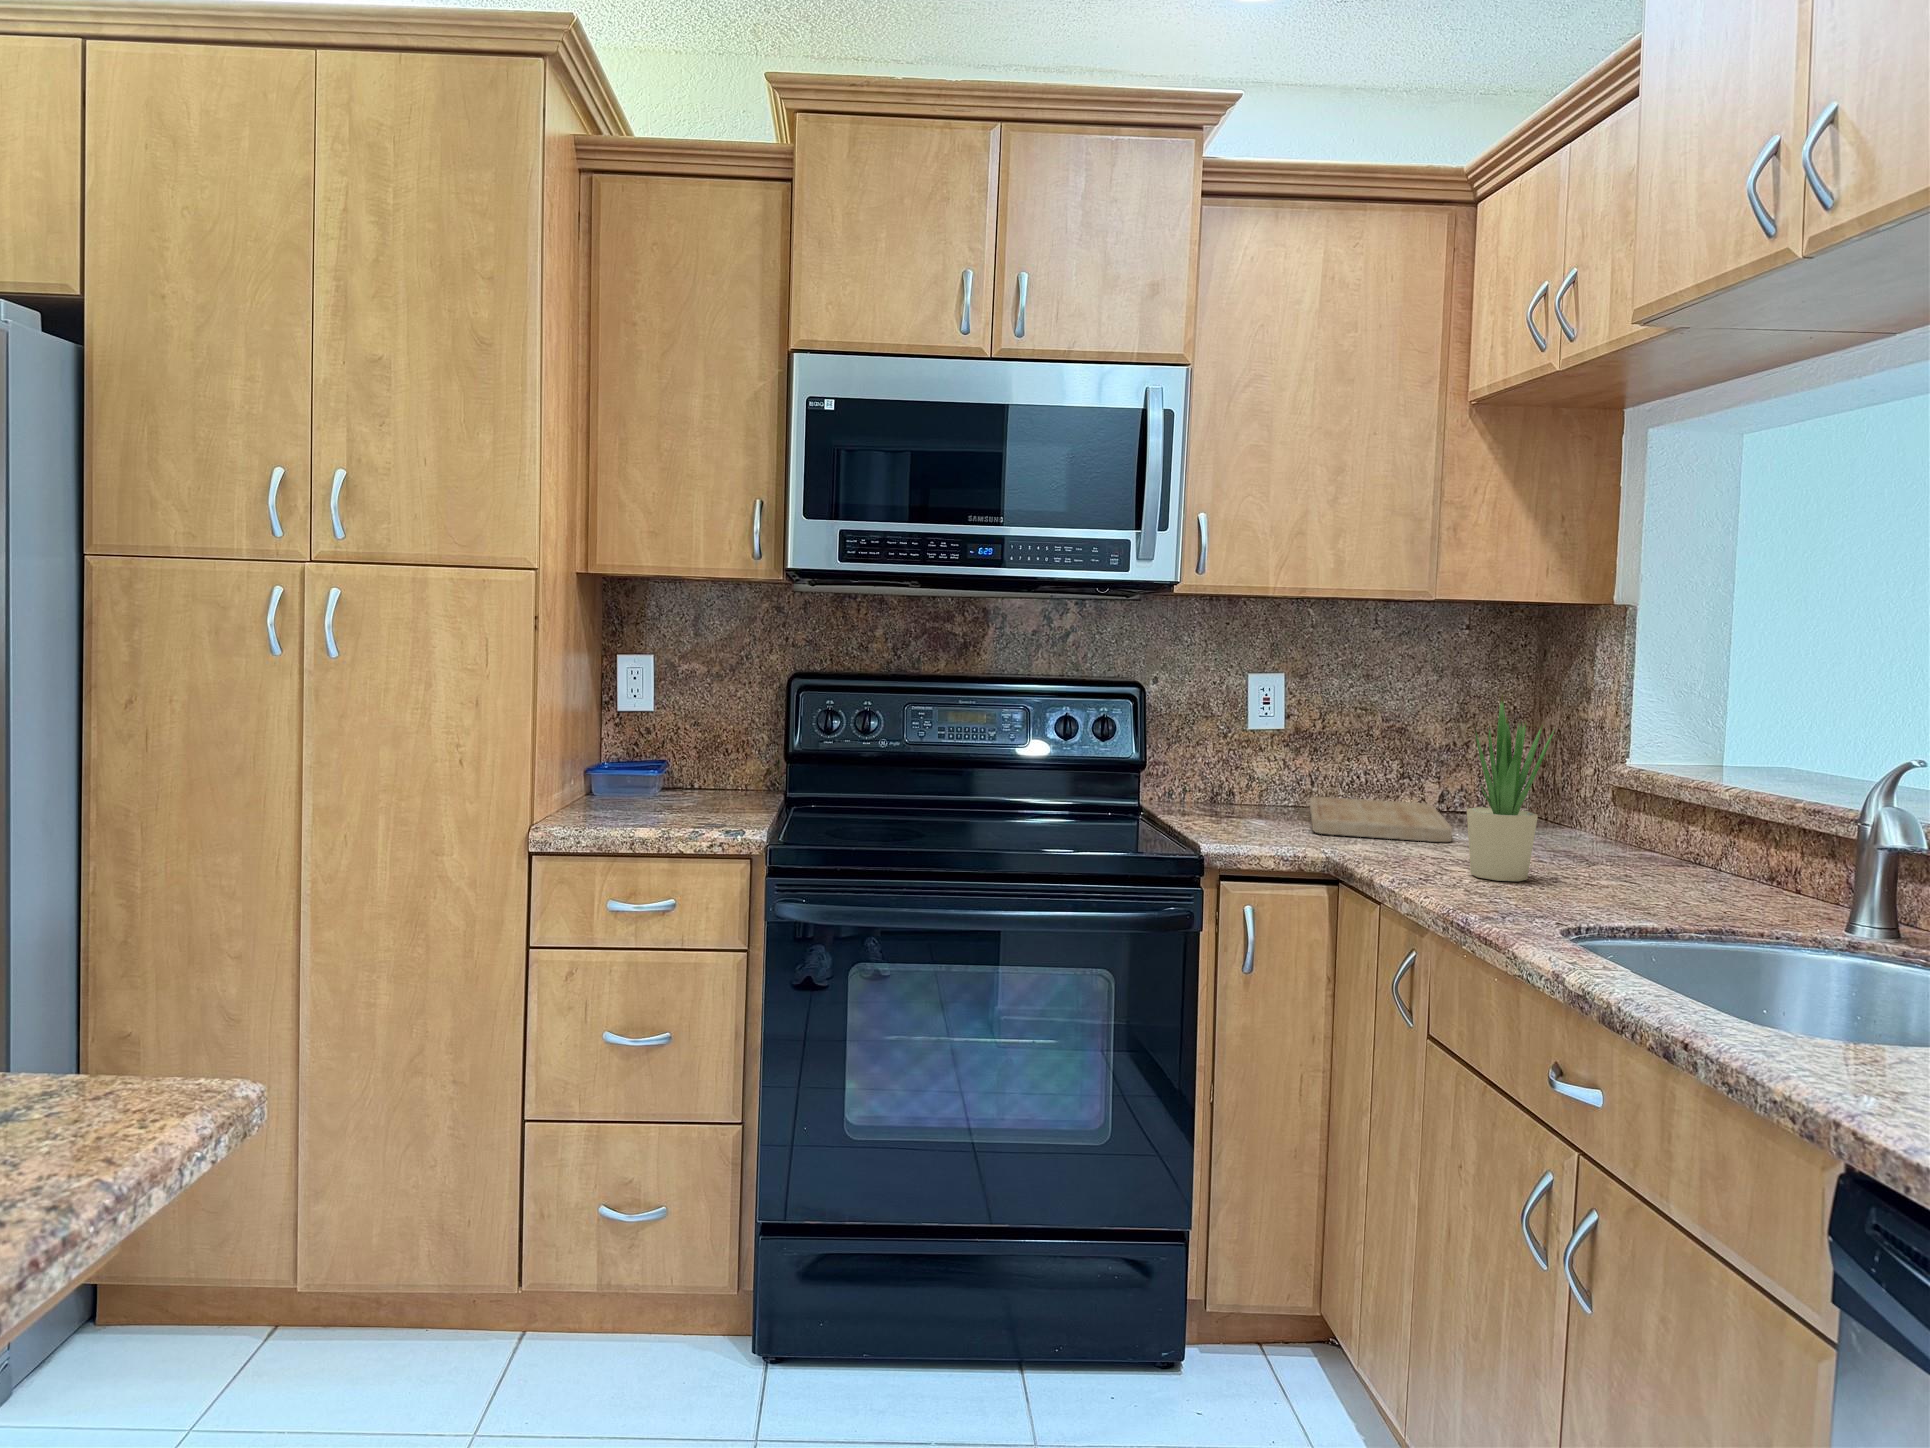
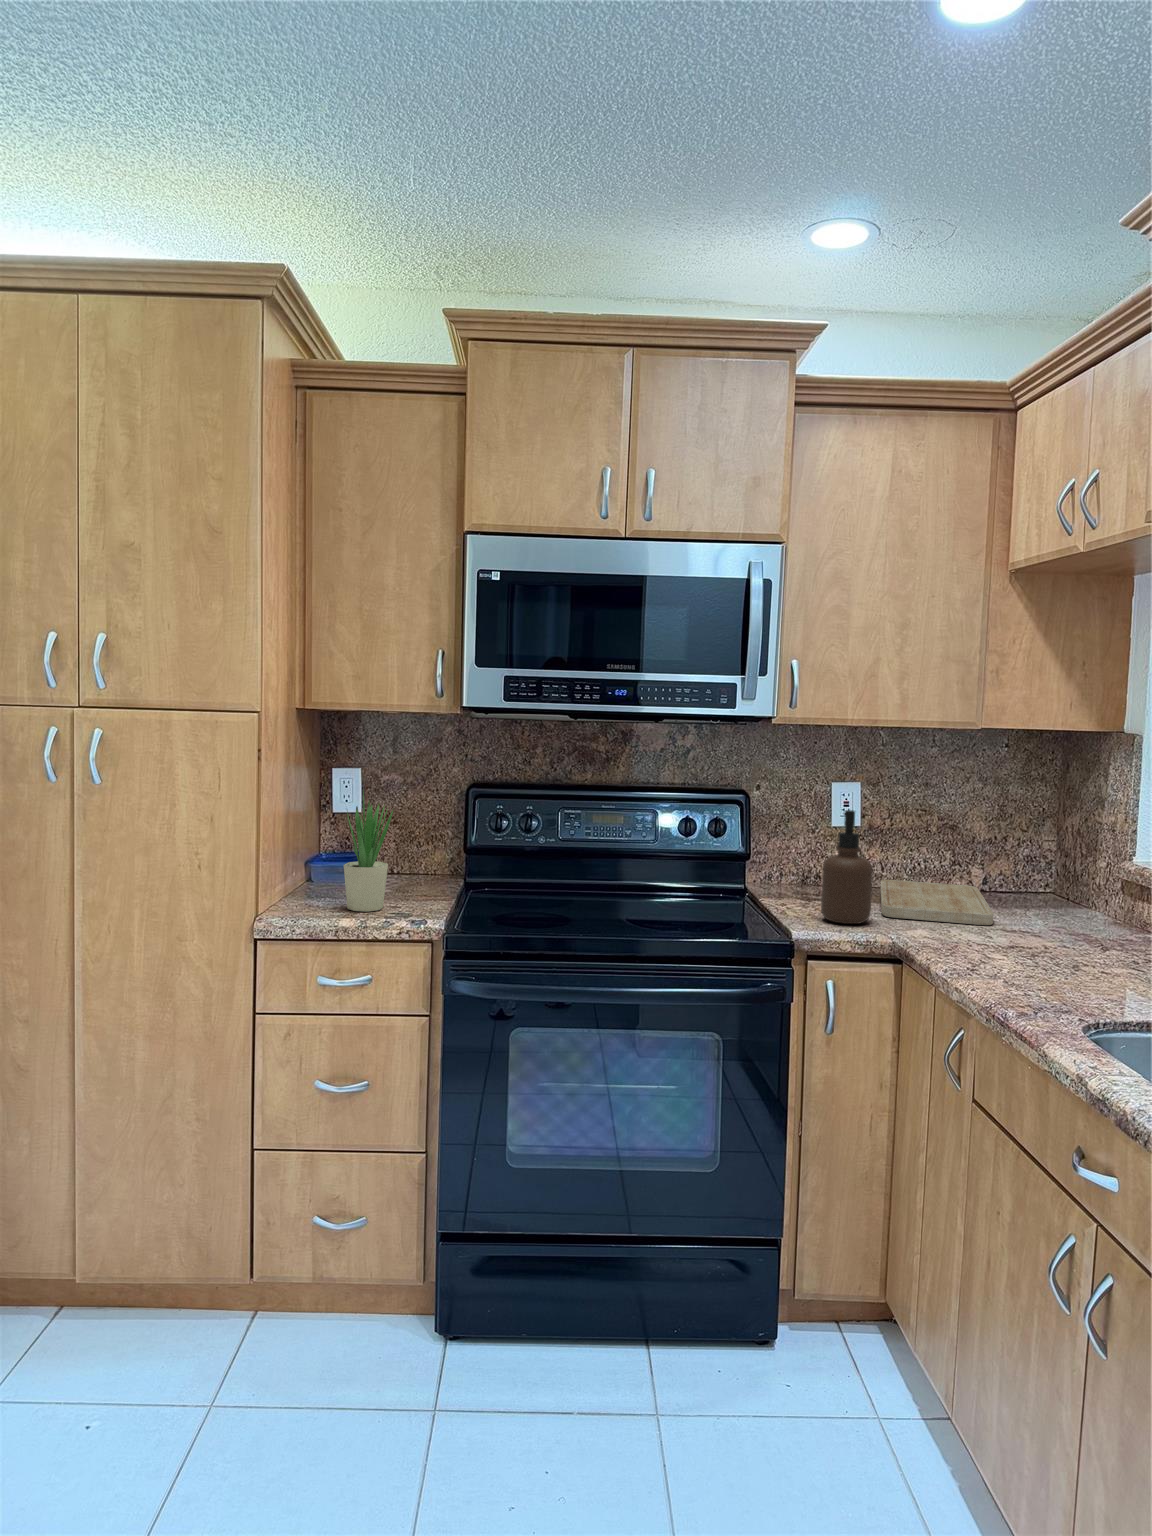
potted plant: present [1467,695,1555,881] -> present [344,792,394,912]
soap dispenser: none [1237,698,1301,840] -> present [821,810,873,924]

